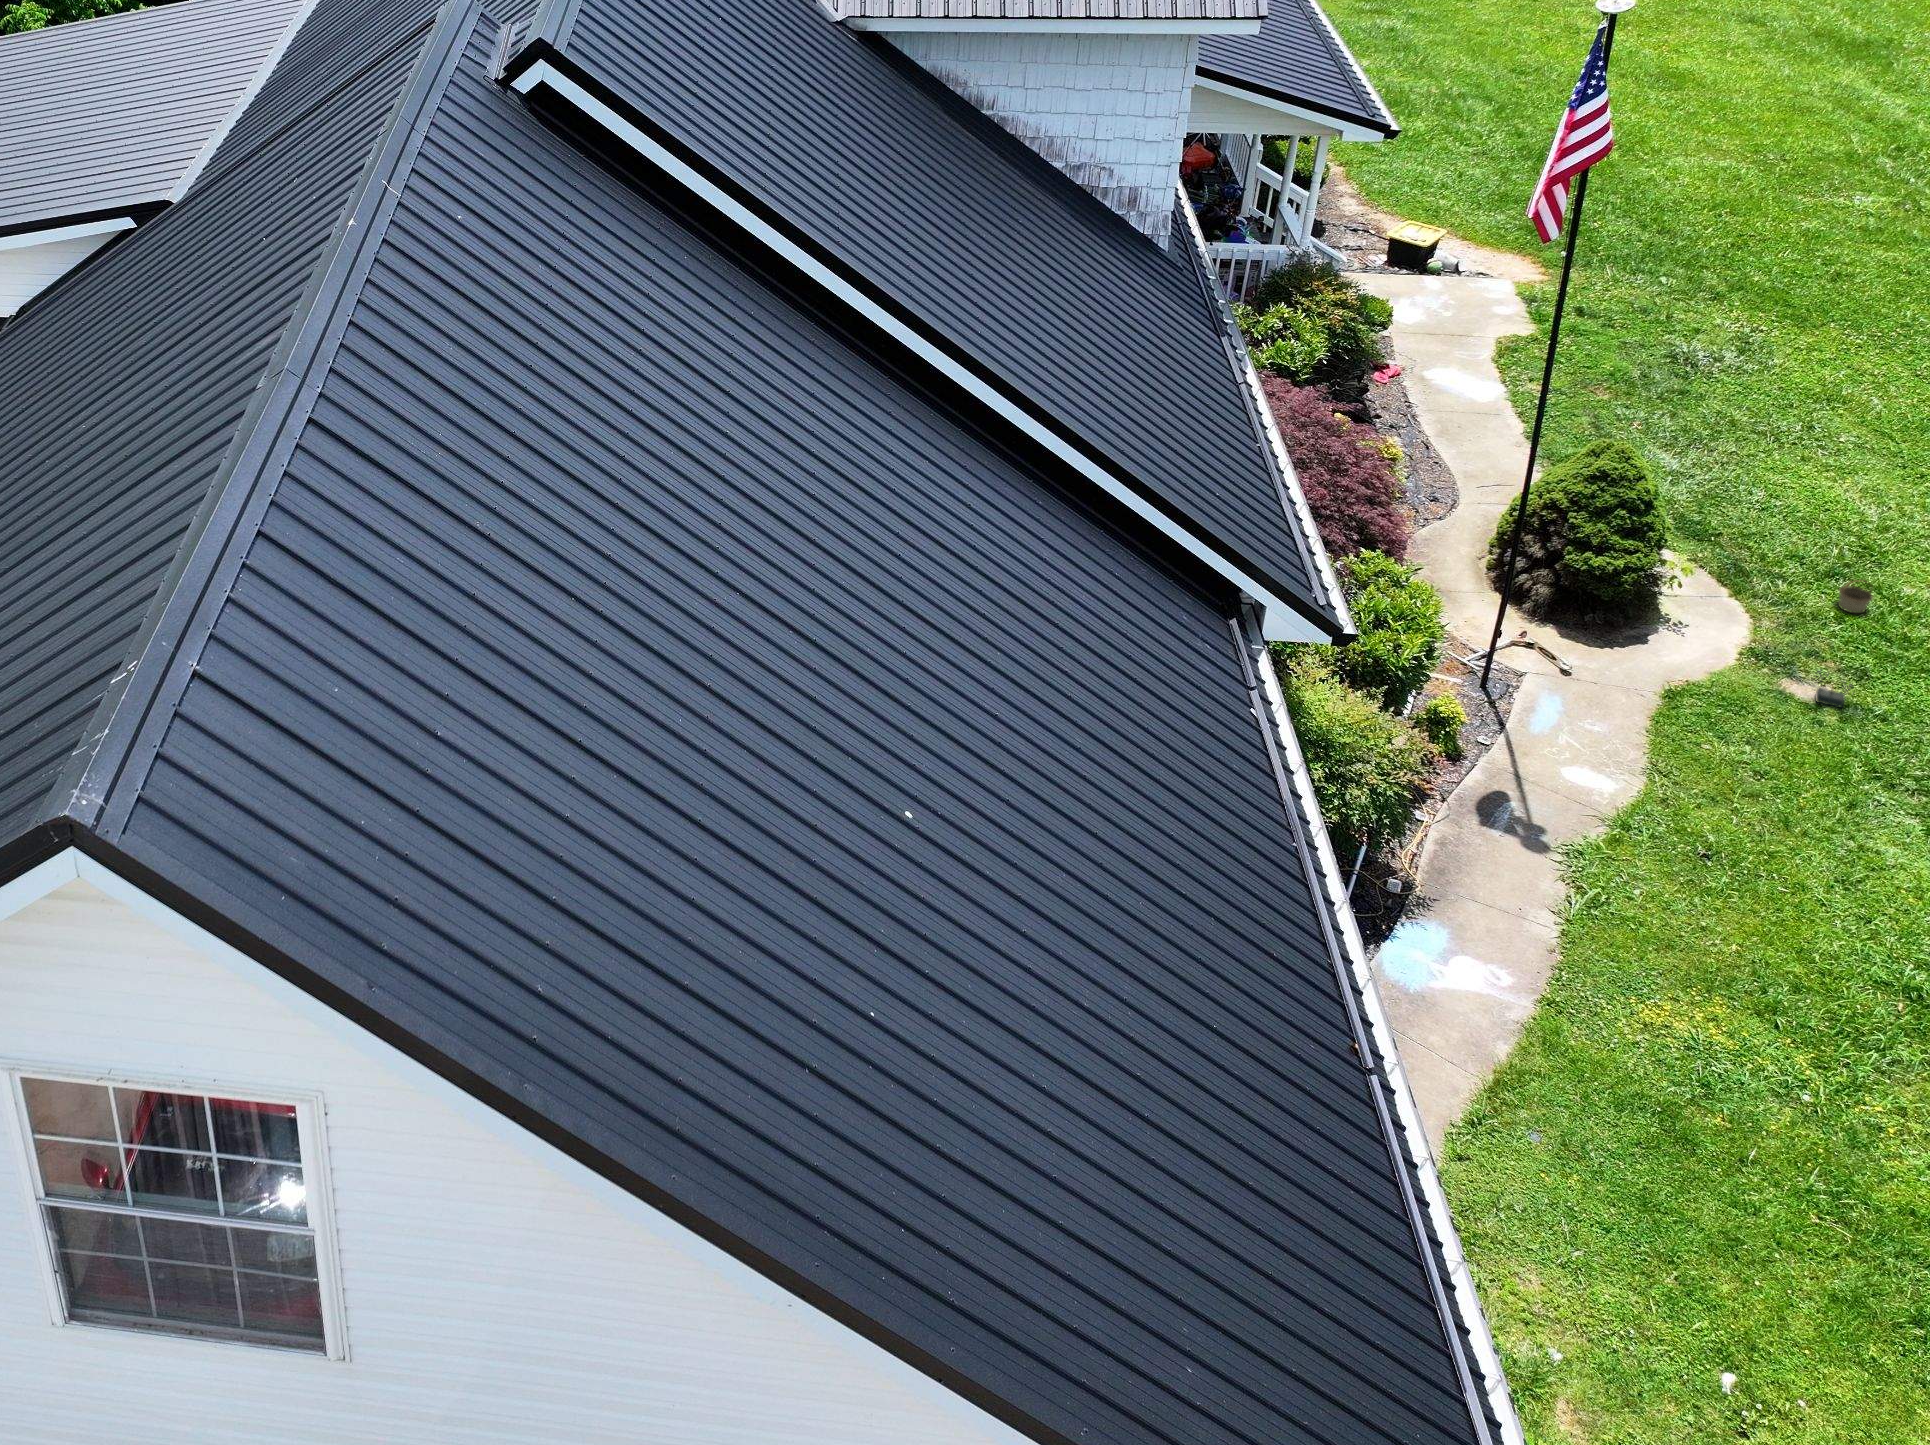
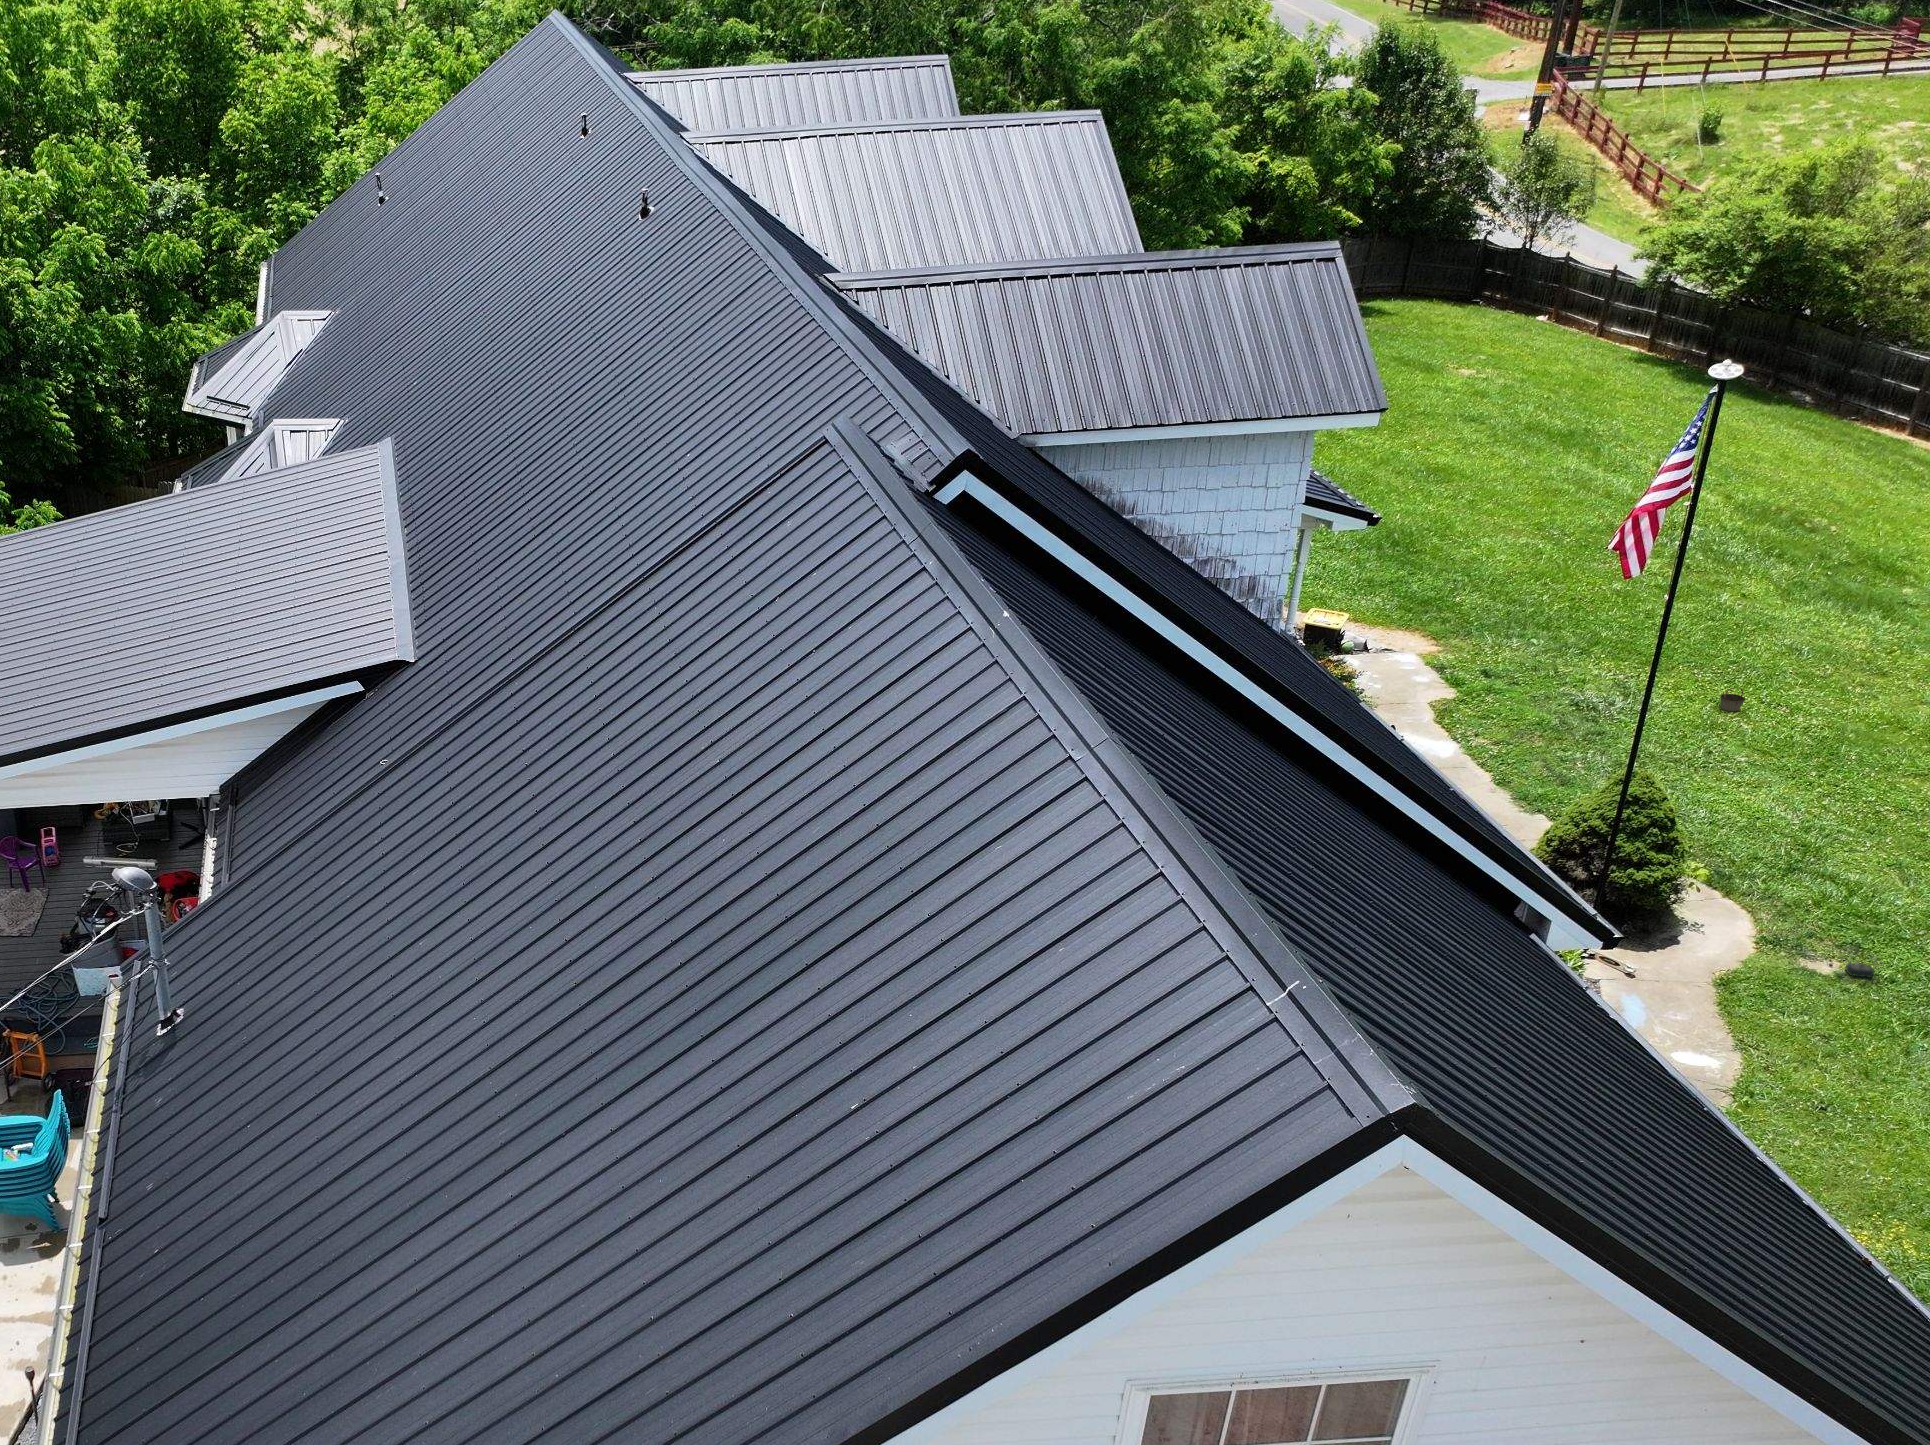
basket: present [1838,584,1873,613] -> present [1720,687,1745,712]

